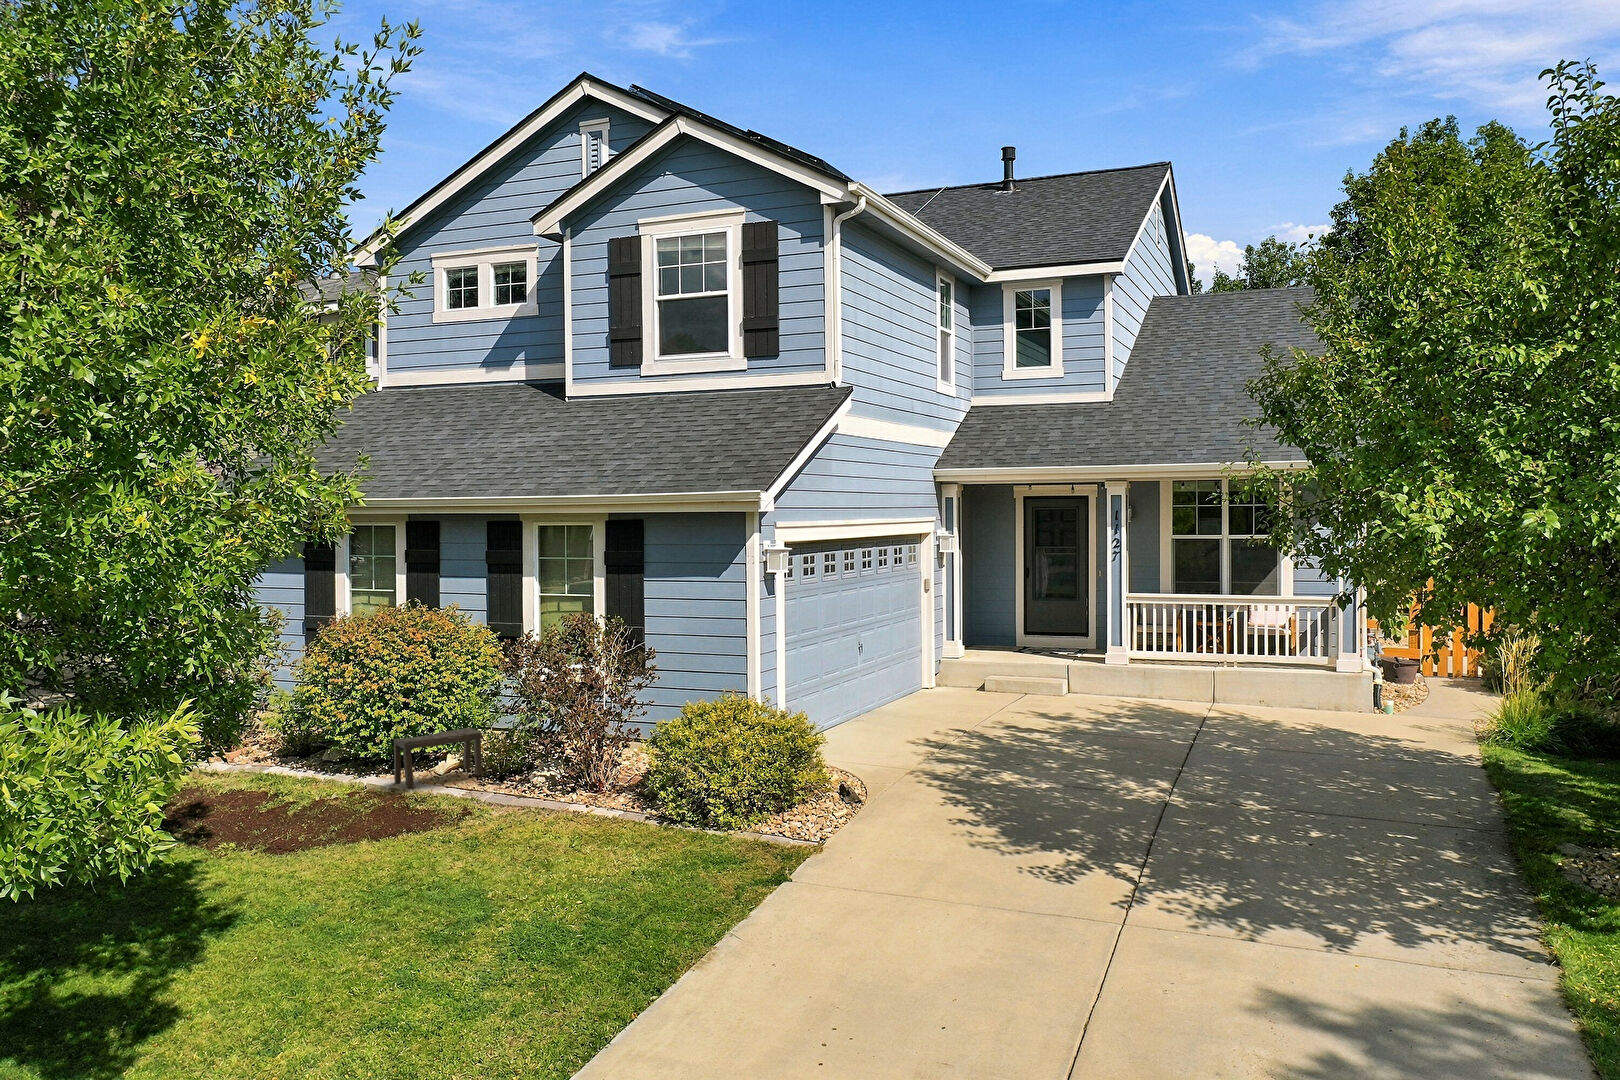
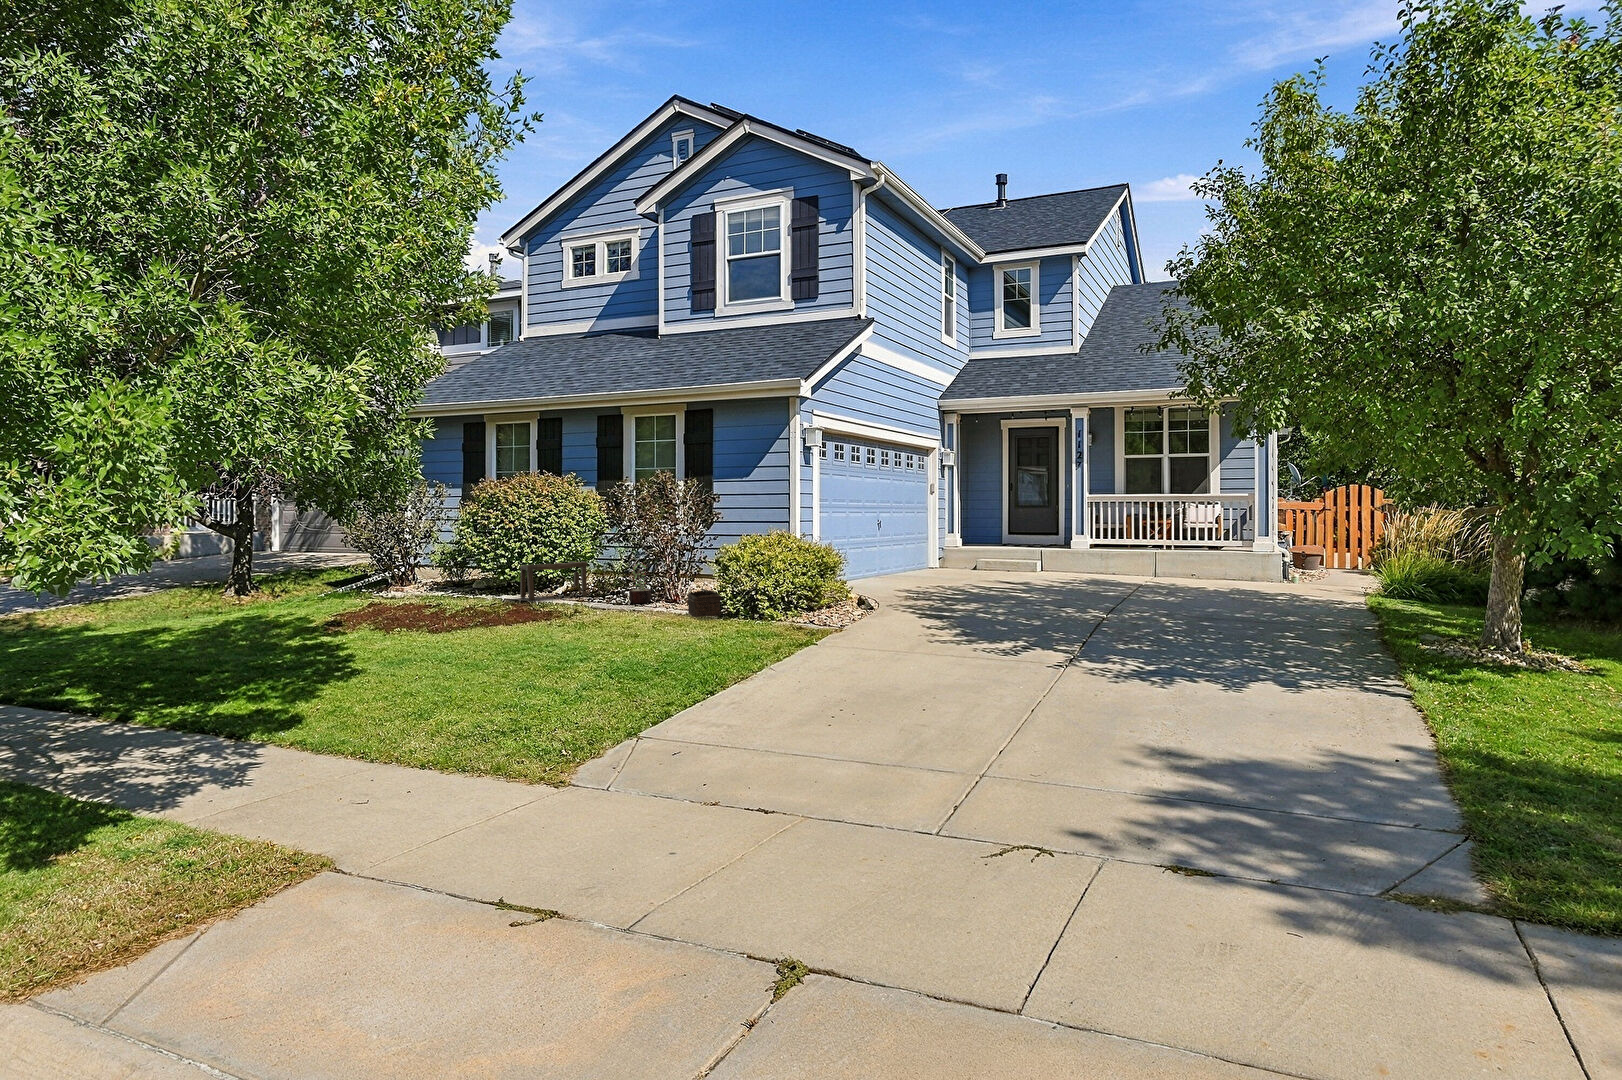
decorative plant: none [540,738,570,793] -> present [629,564,652,603]
basket: none [619,785,664,826] -> present [688,589,722,617]

